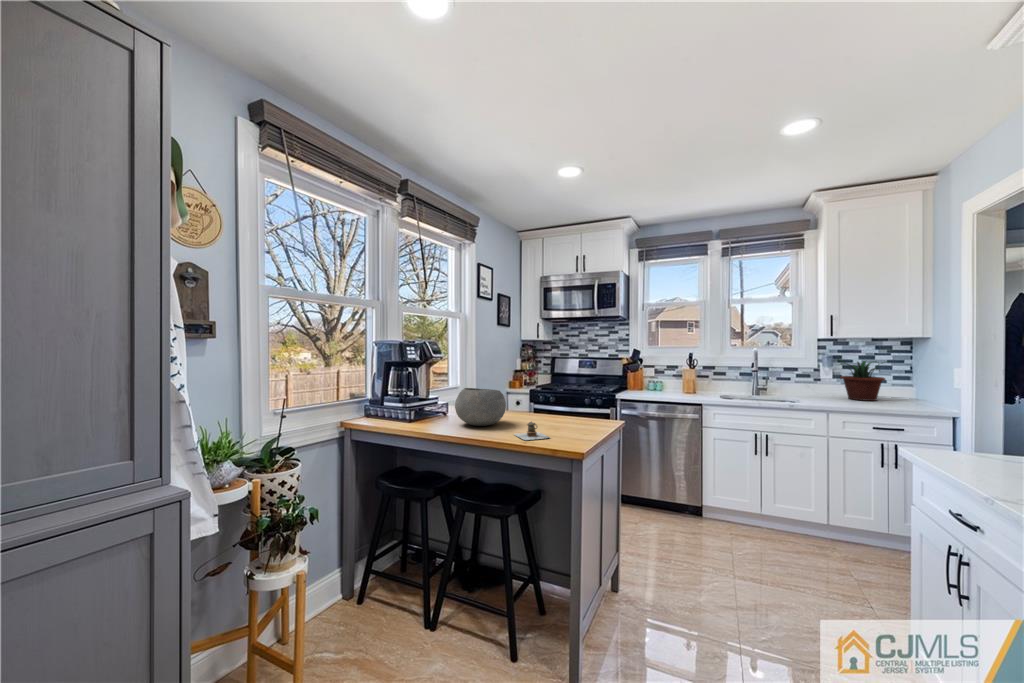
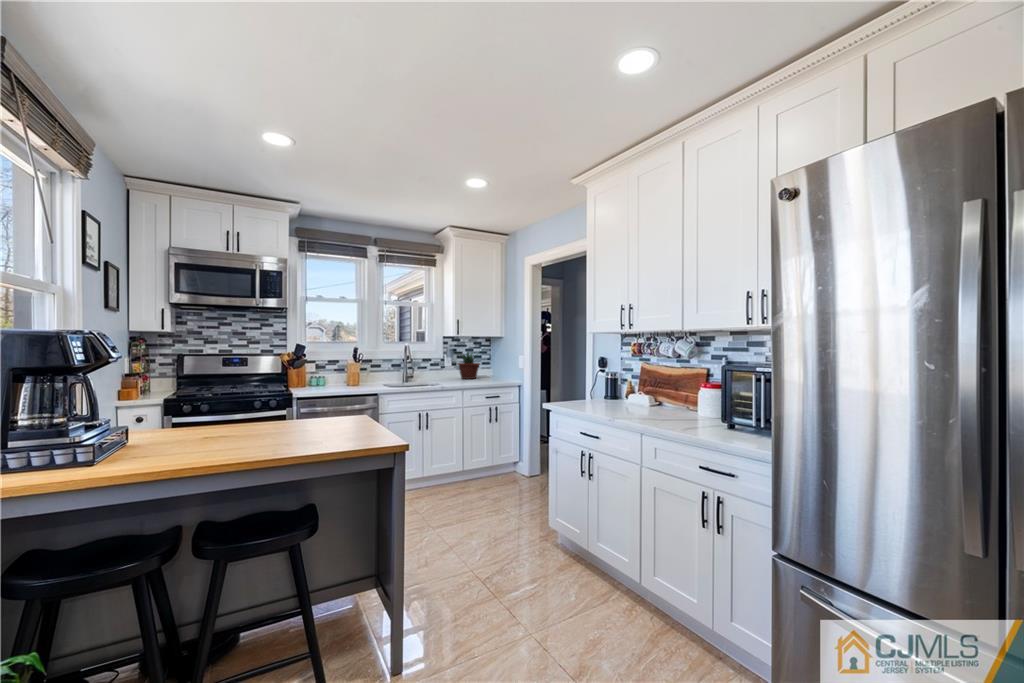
bowl: present [455,388,506,426] -> none [183,386,264,436]
teapot: present [514,422,549,440] -> none [301,414,349,434]

